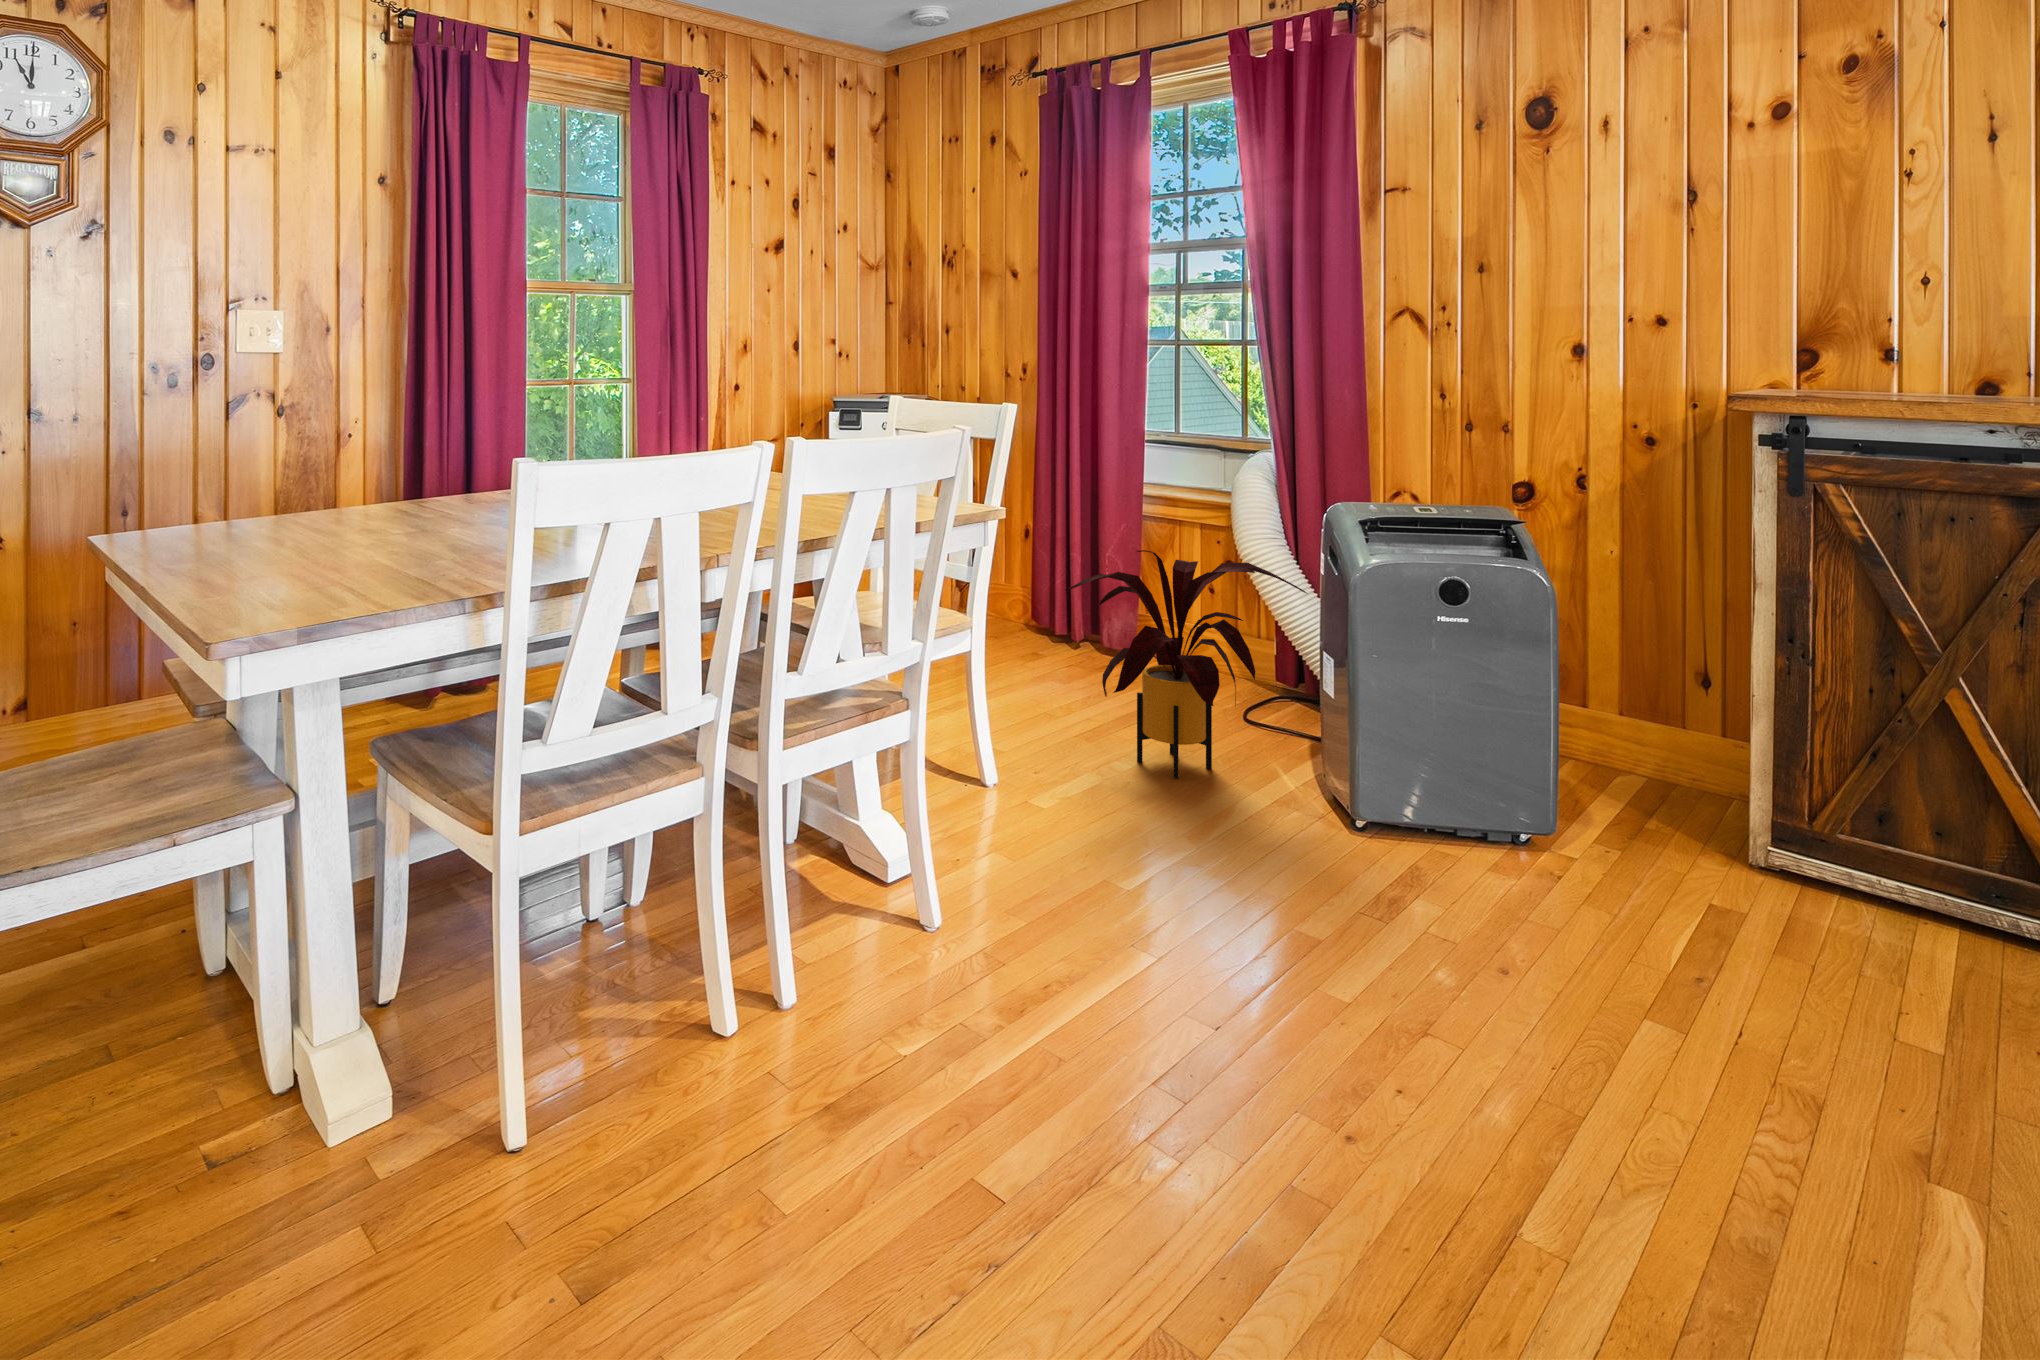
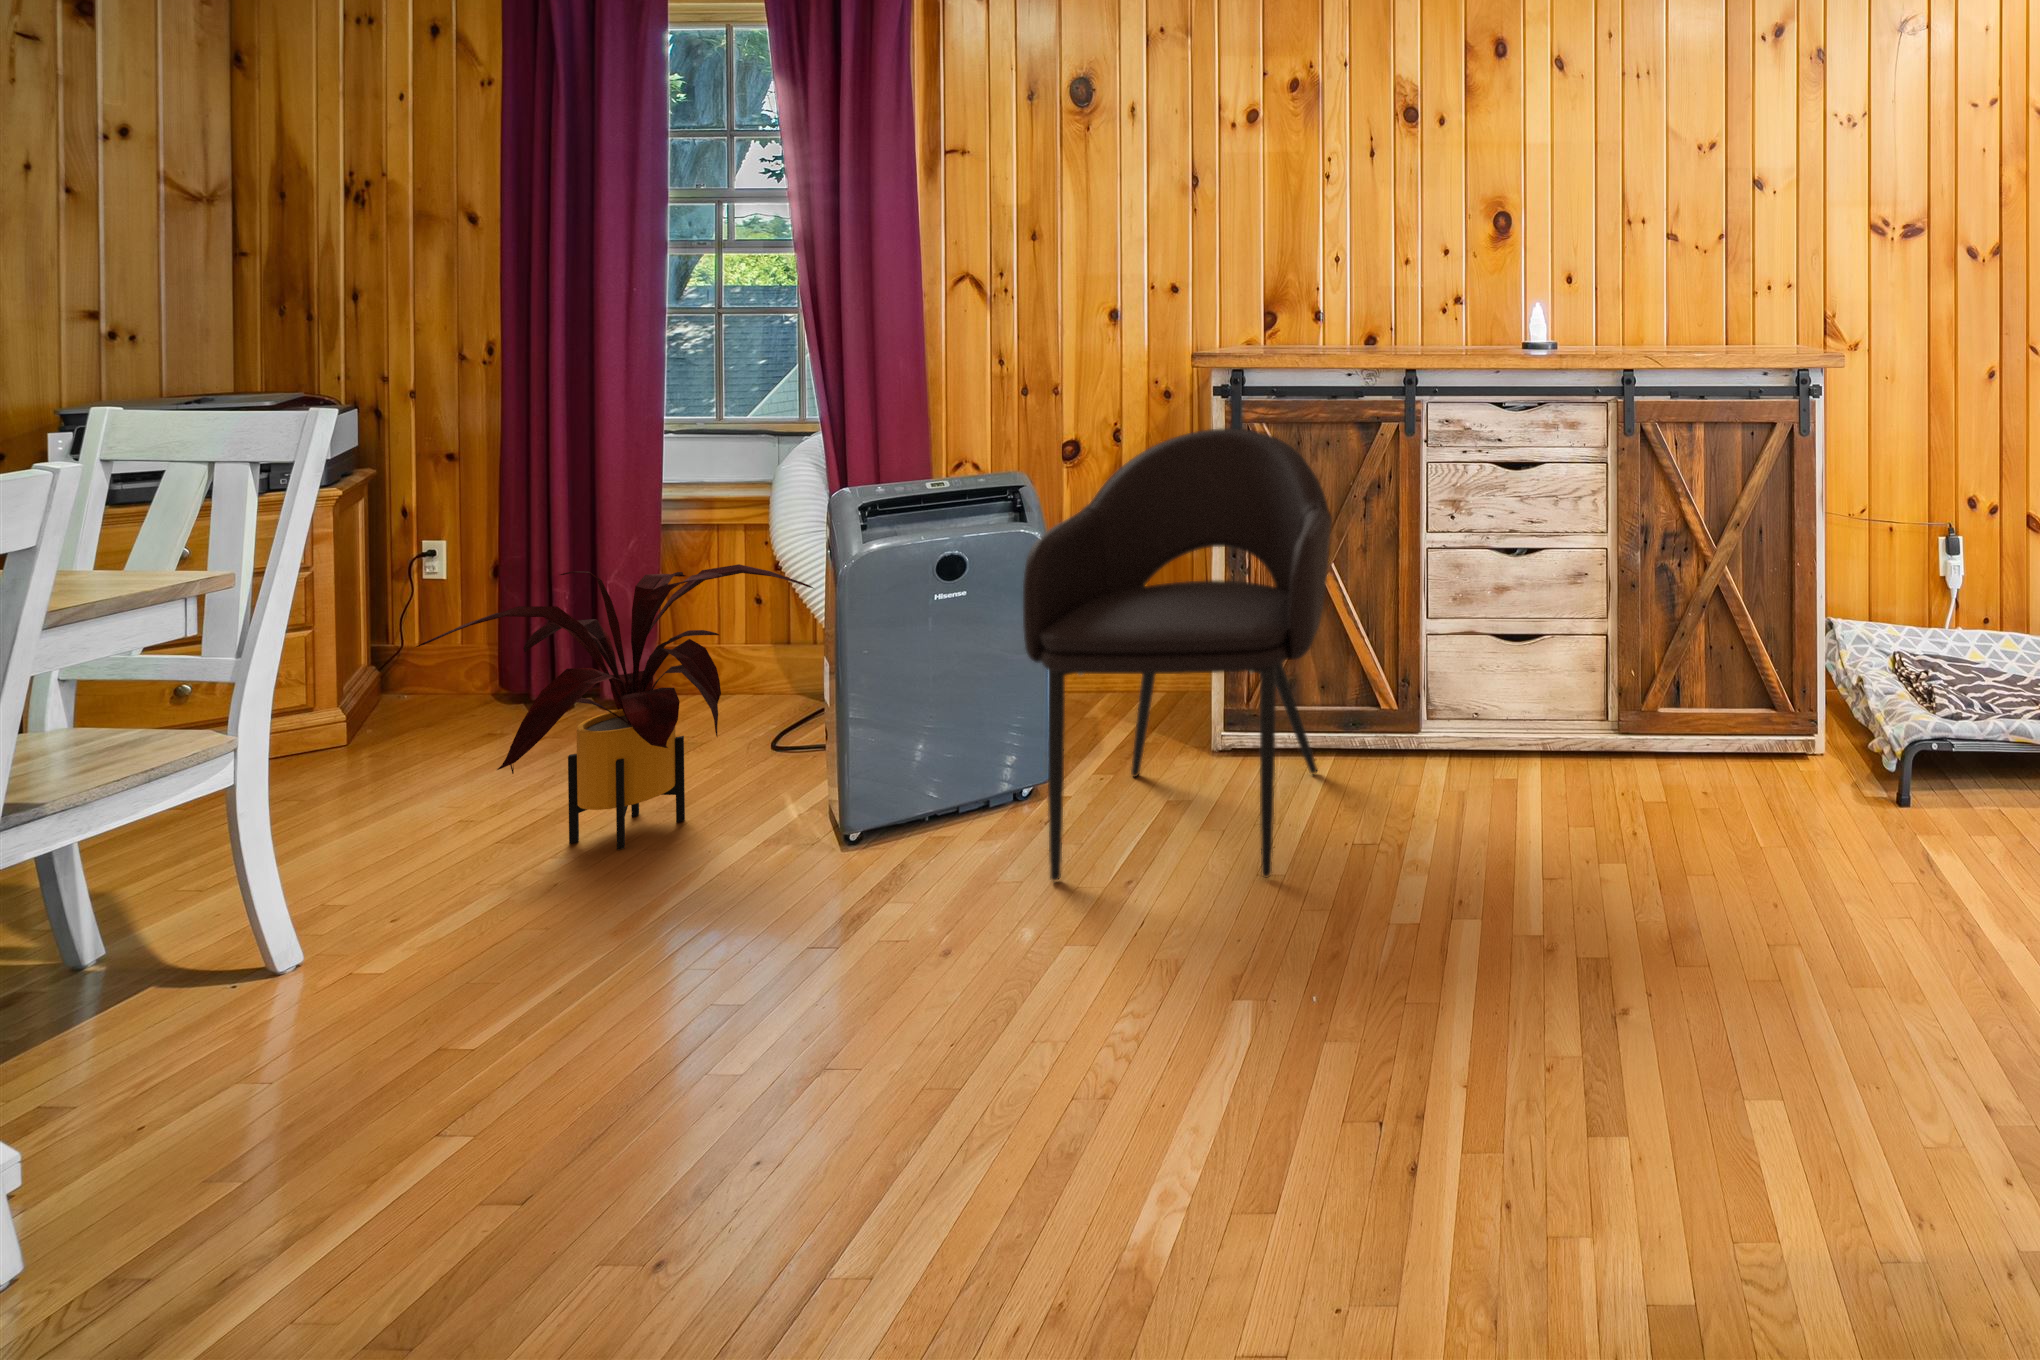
armchair: none [1565,487,1999,1051] -> present [1023,428,1332,881]

